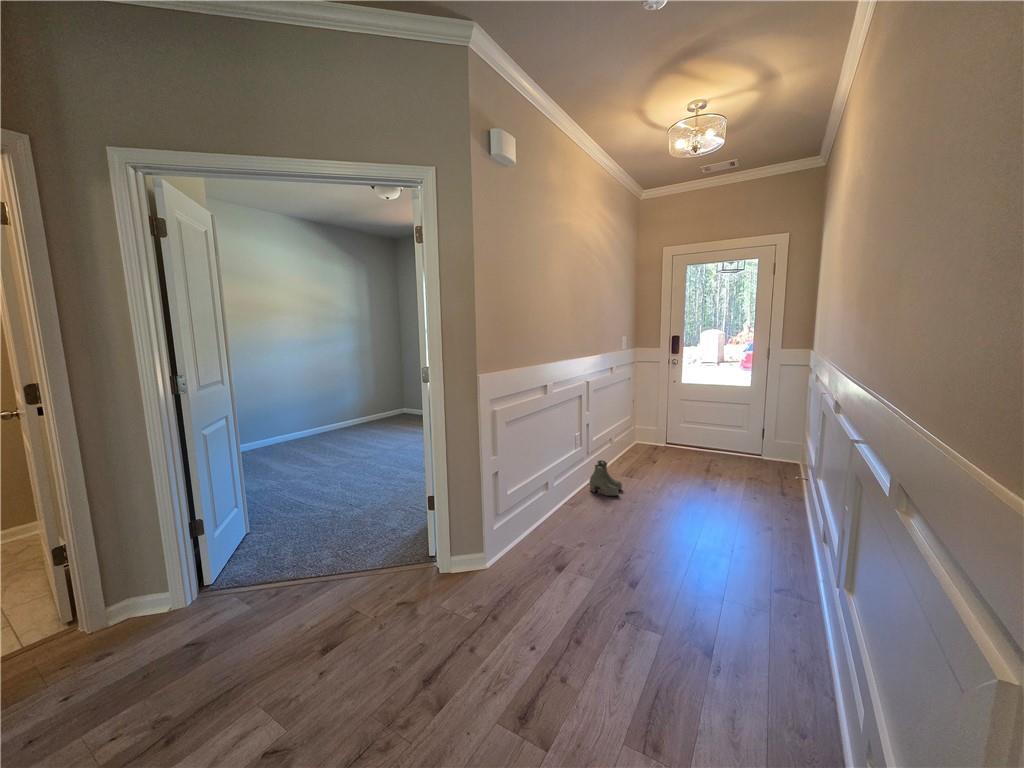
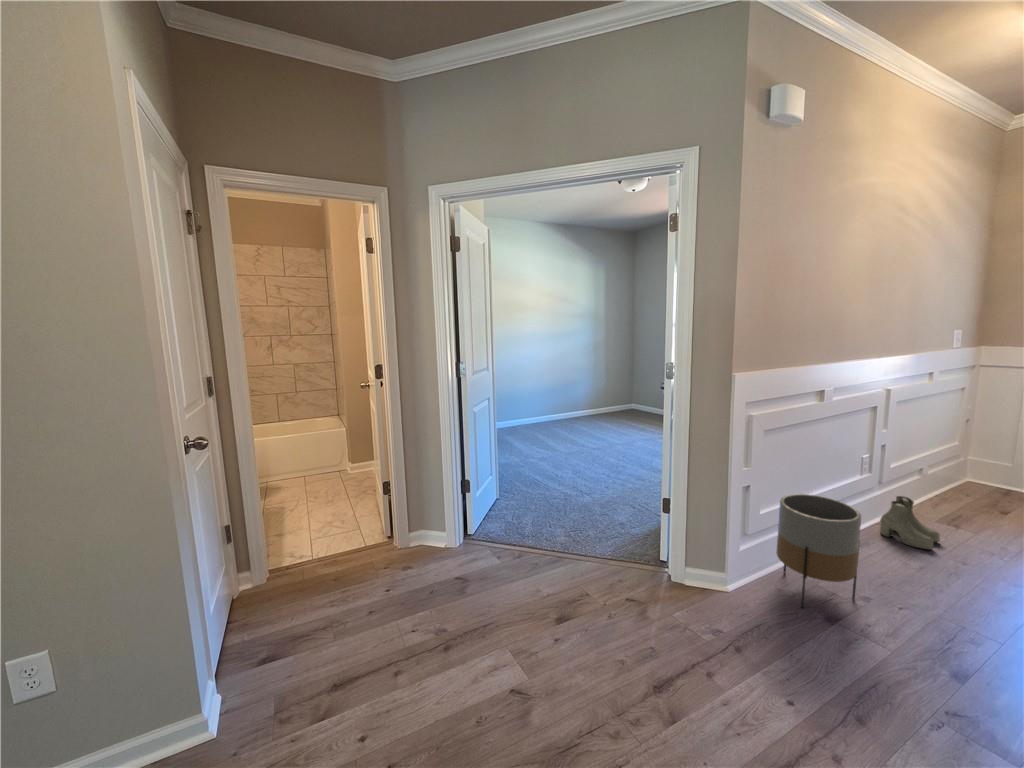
planter: none [521,470,574,564] -> present [776,494,861,608]

